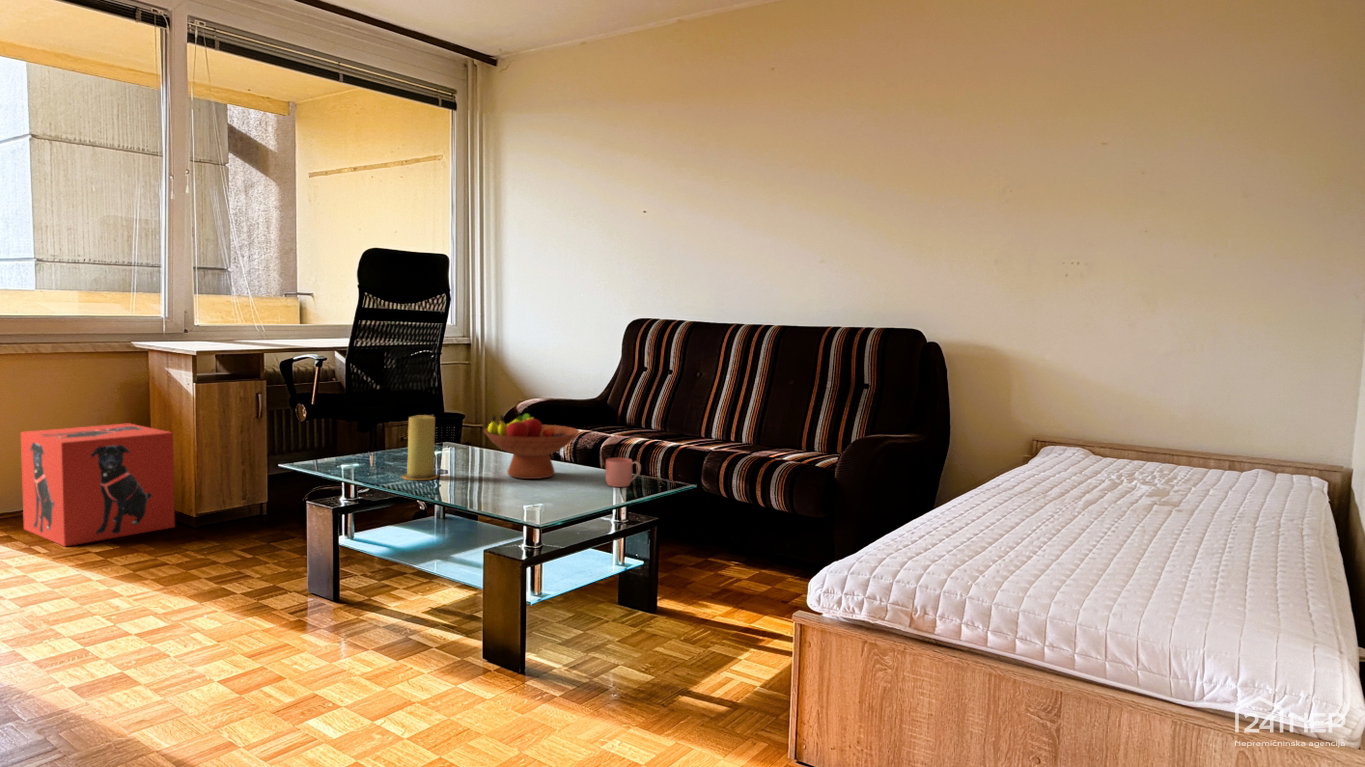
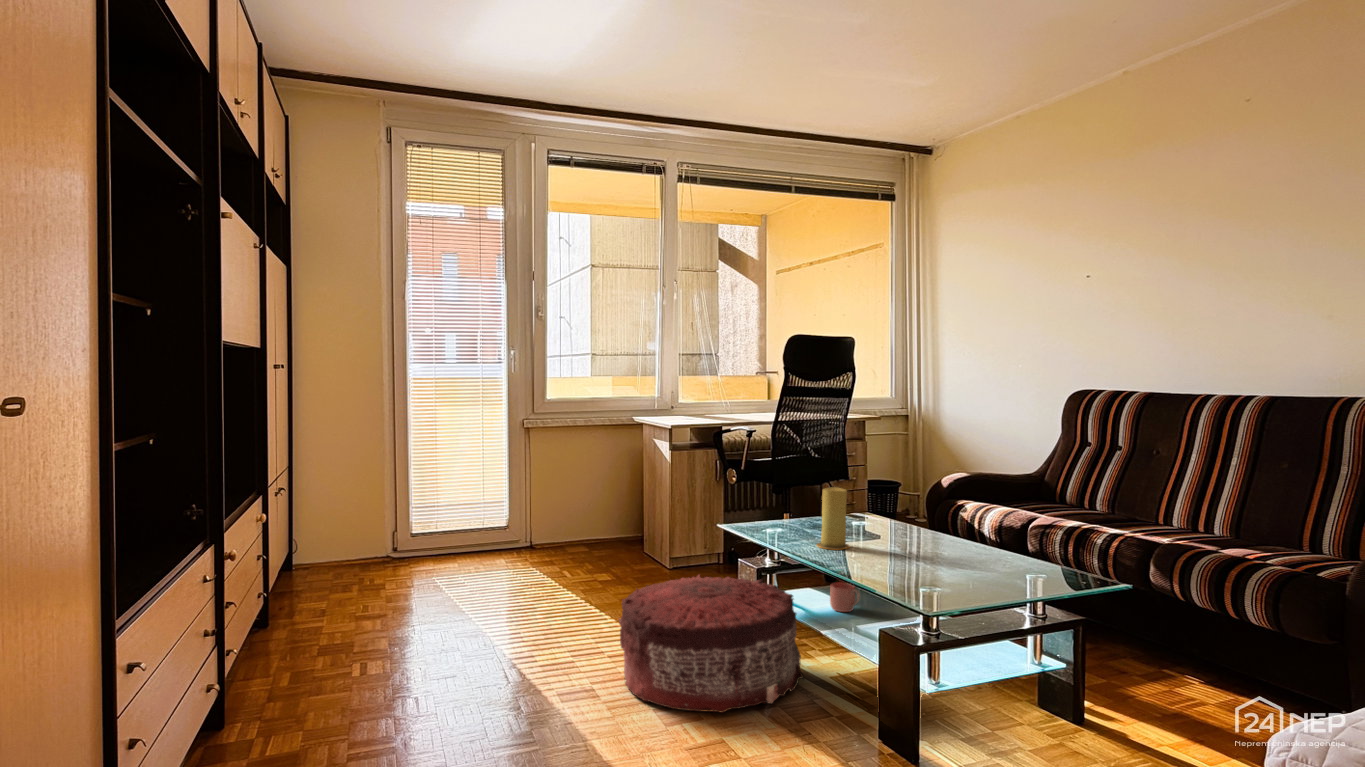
fruit bowl: present [484,414,579,479] -> none [893,490,994,558]
storage box: present [21,423,175,546] -> none [560,481,656,576]
mug: present [605,458,641,487] -> present [830,582,860,612]
pouf: none [162,519,396,672] -> present [619,575,804,712]

